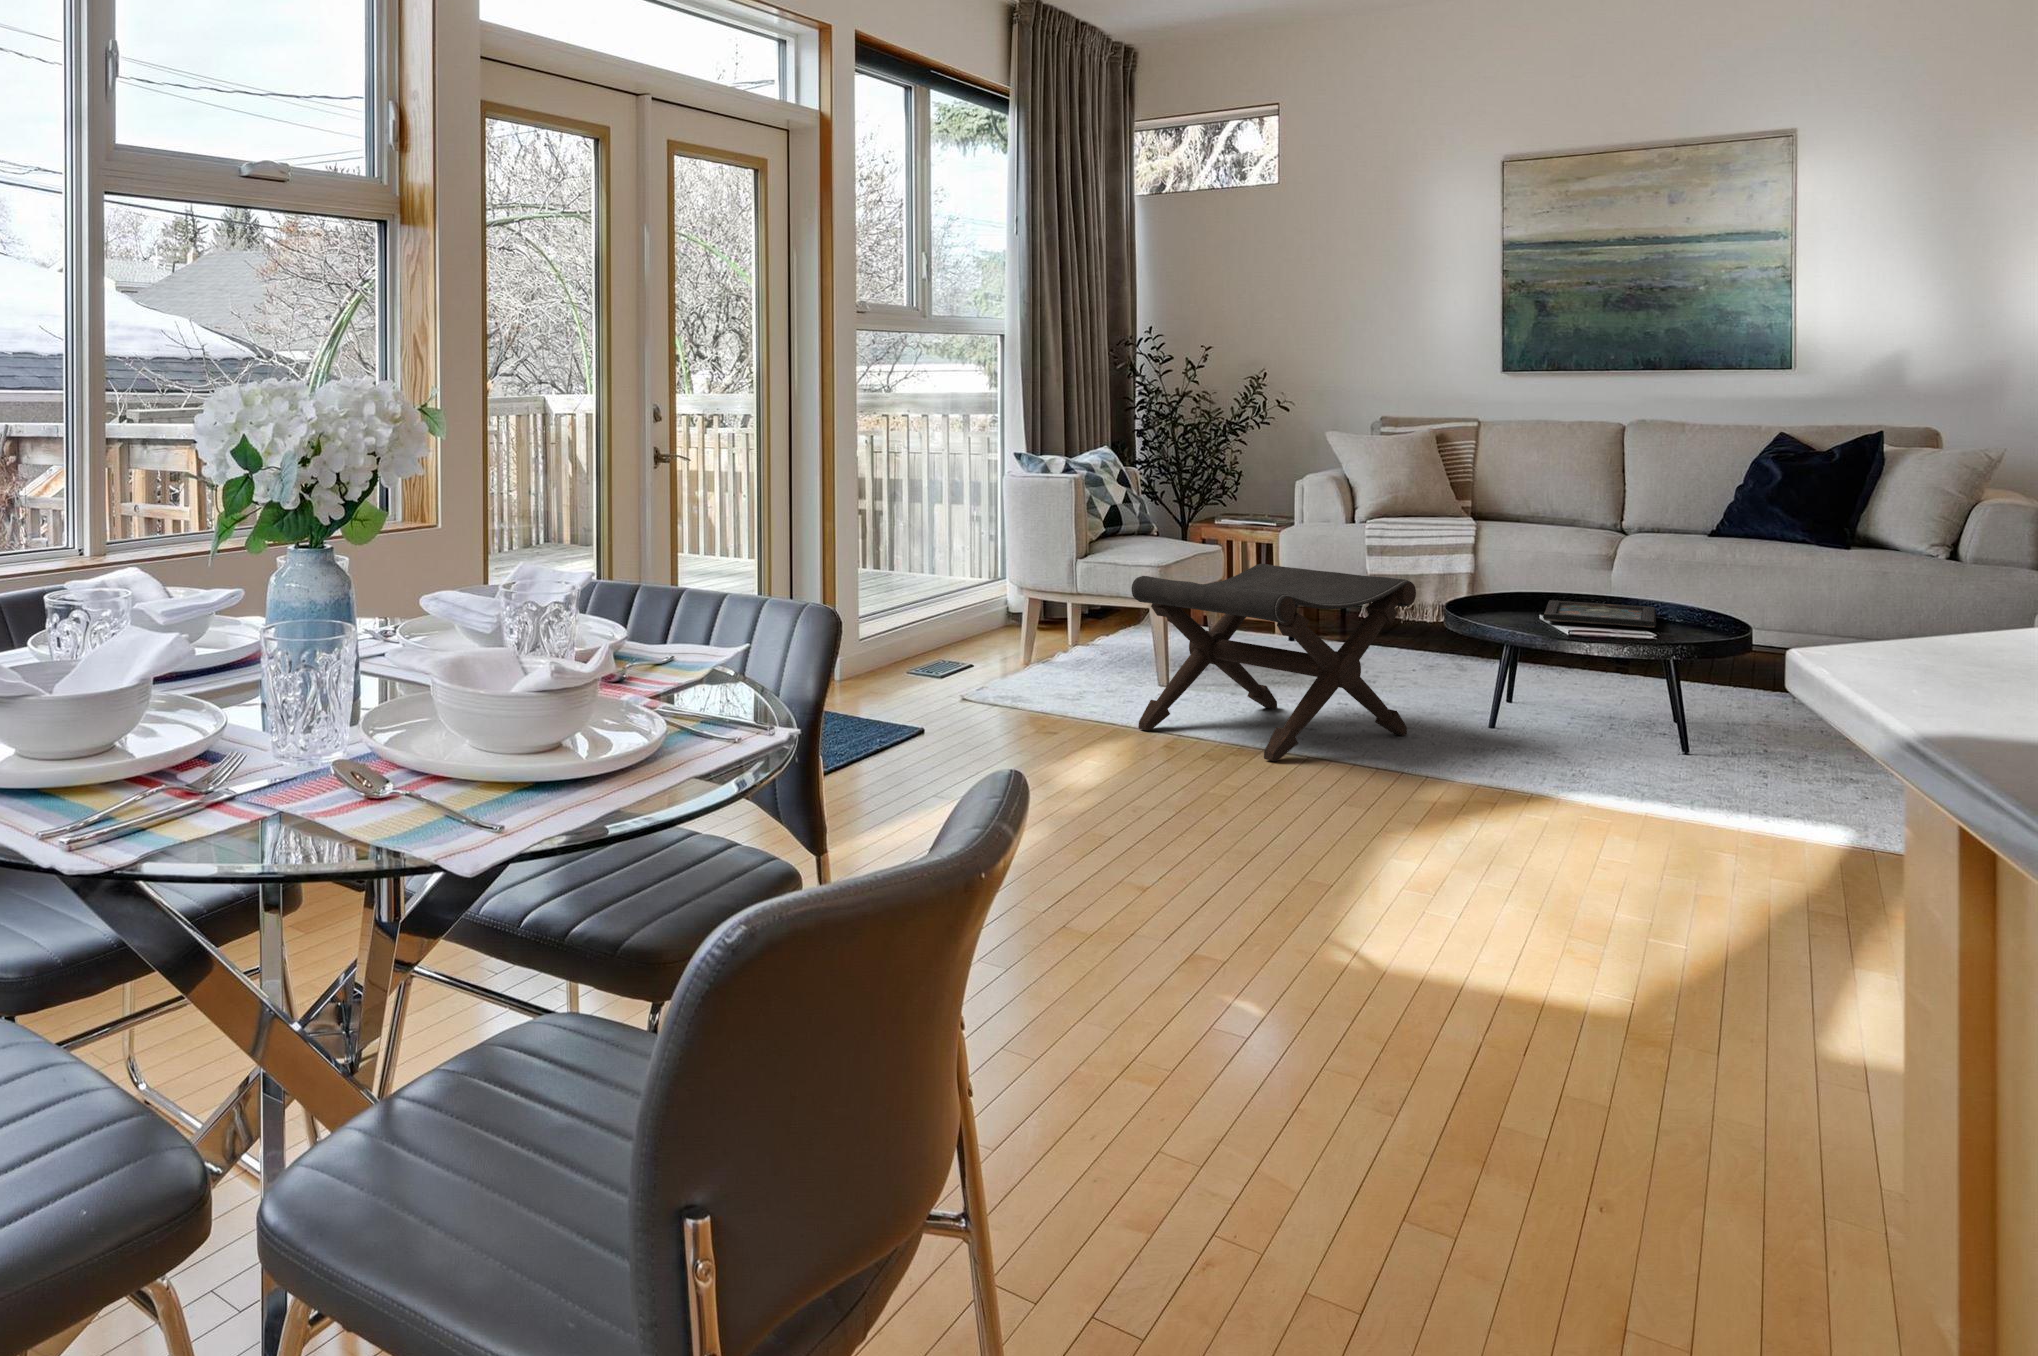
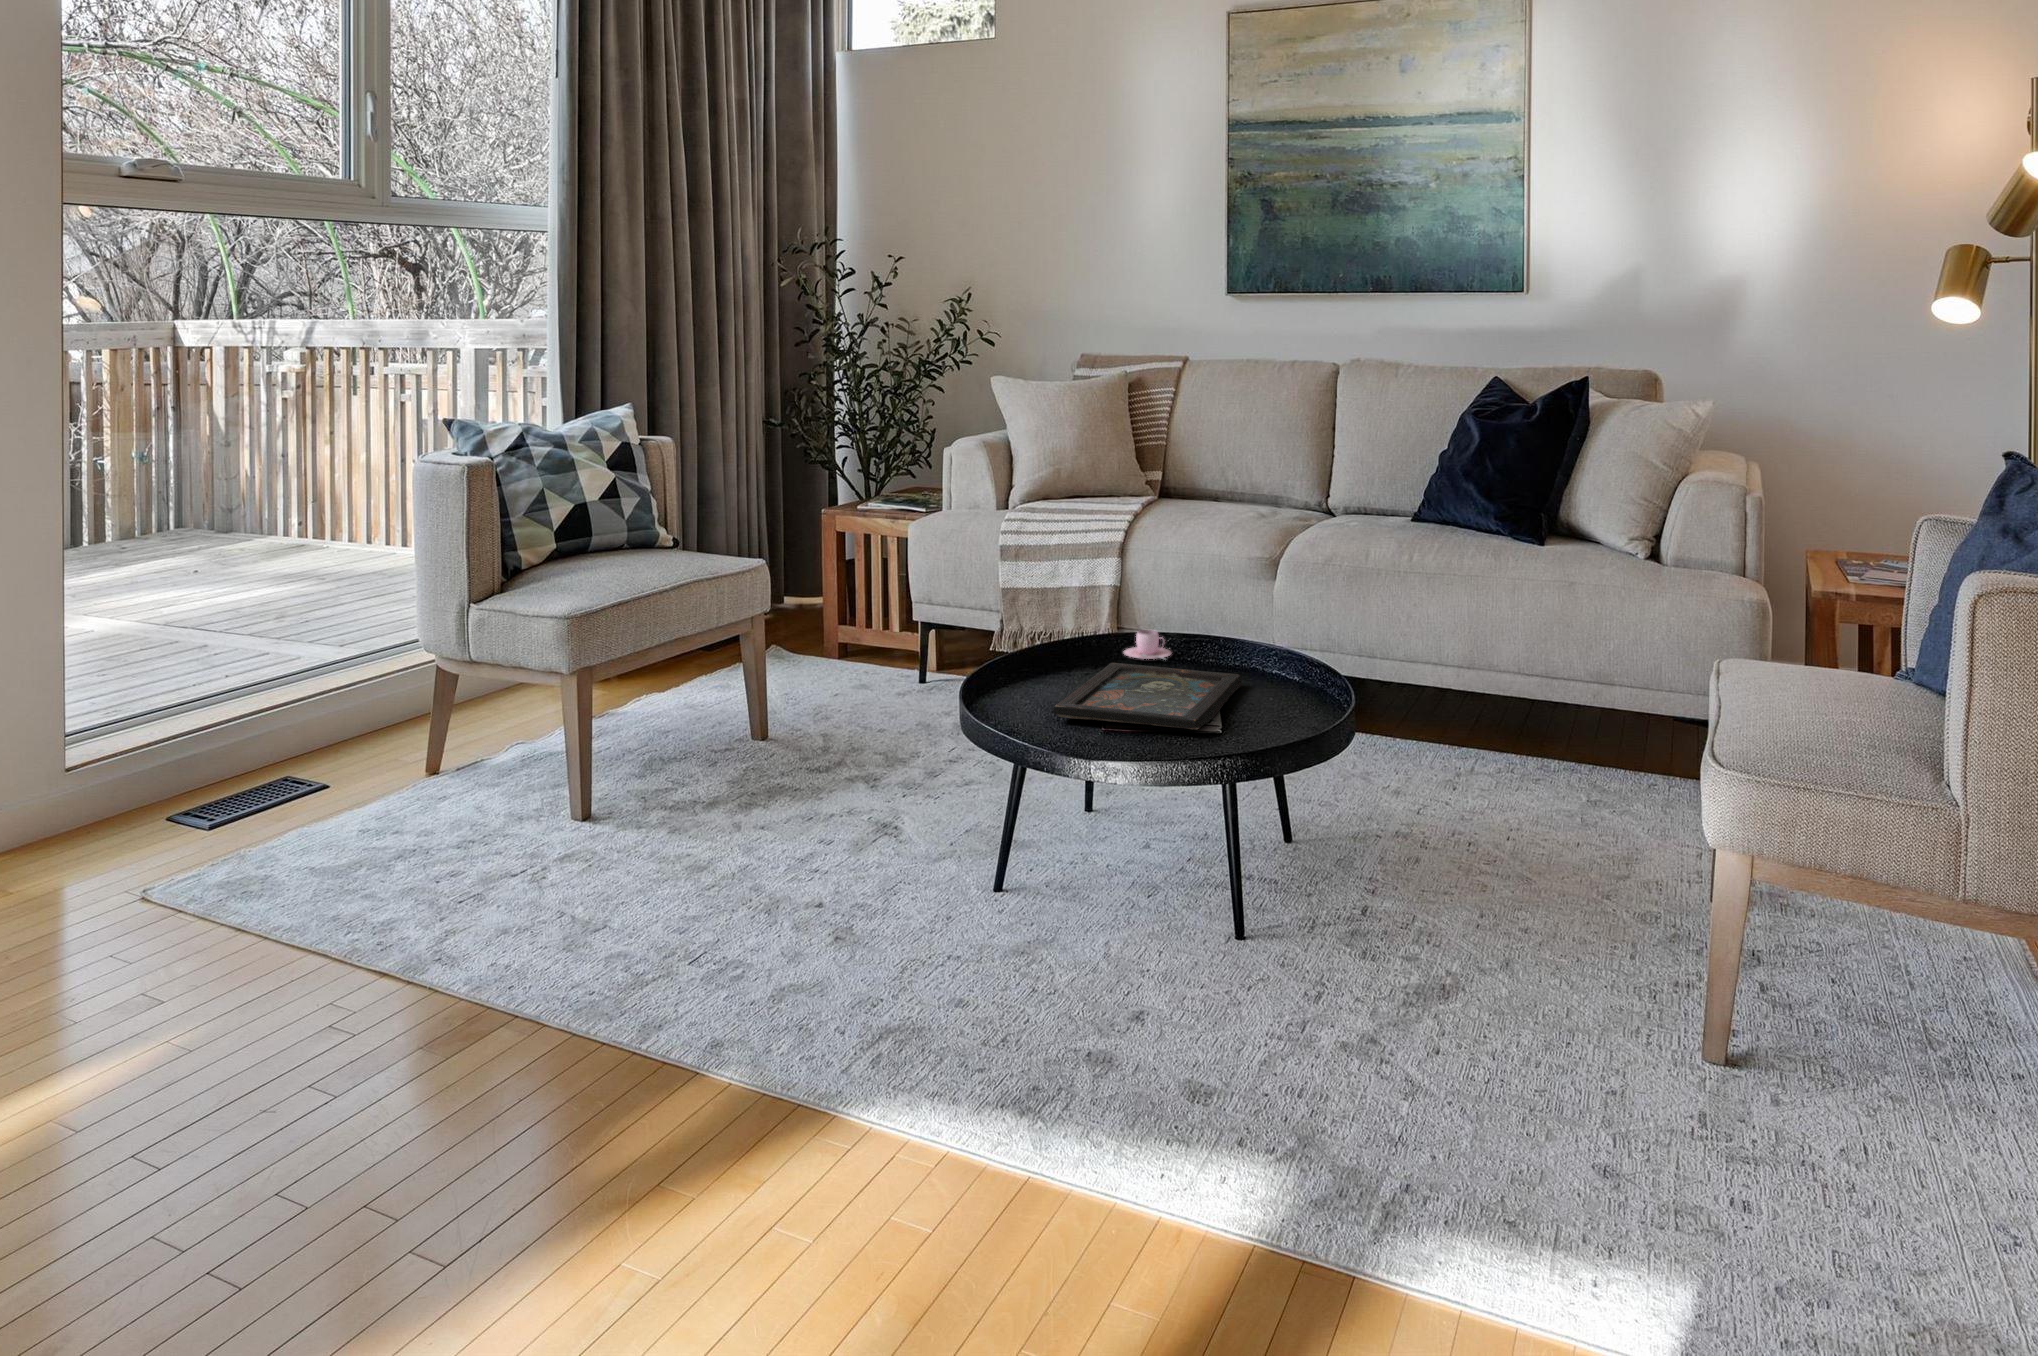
footstool: present [1131,564,1416,761] -> none [360,618,853,1059]
teacup: none [1544,564,1582,603] -> present [1124,630,1171,659]

